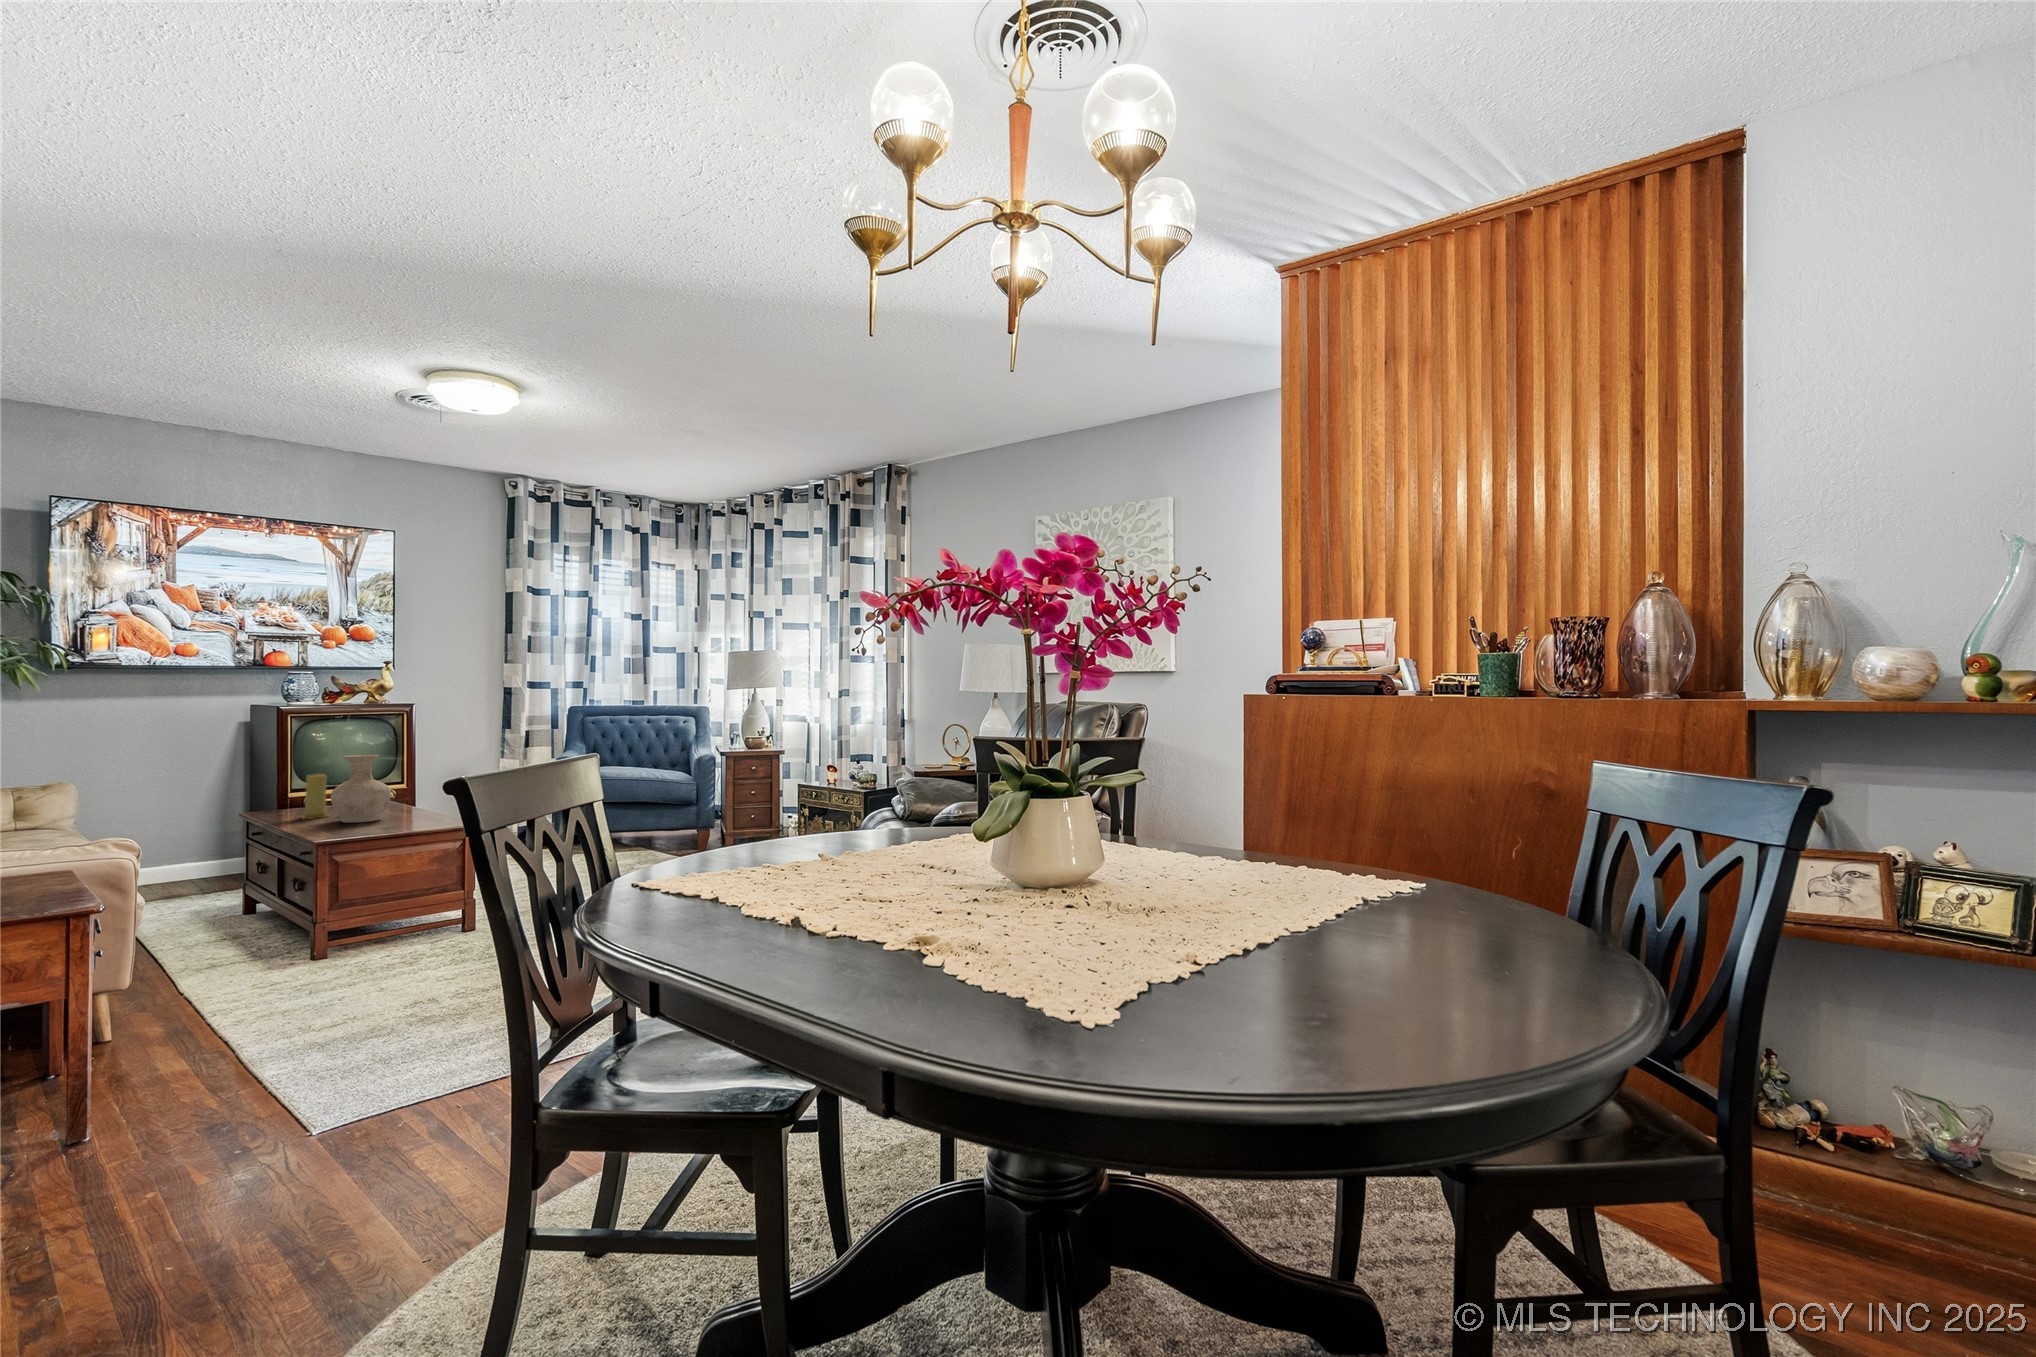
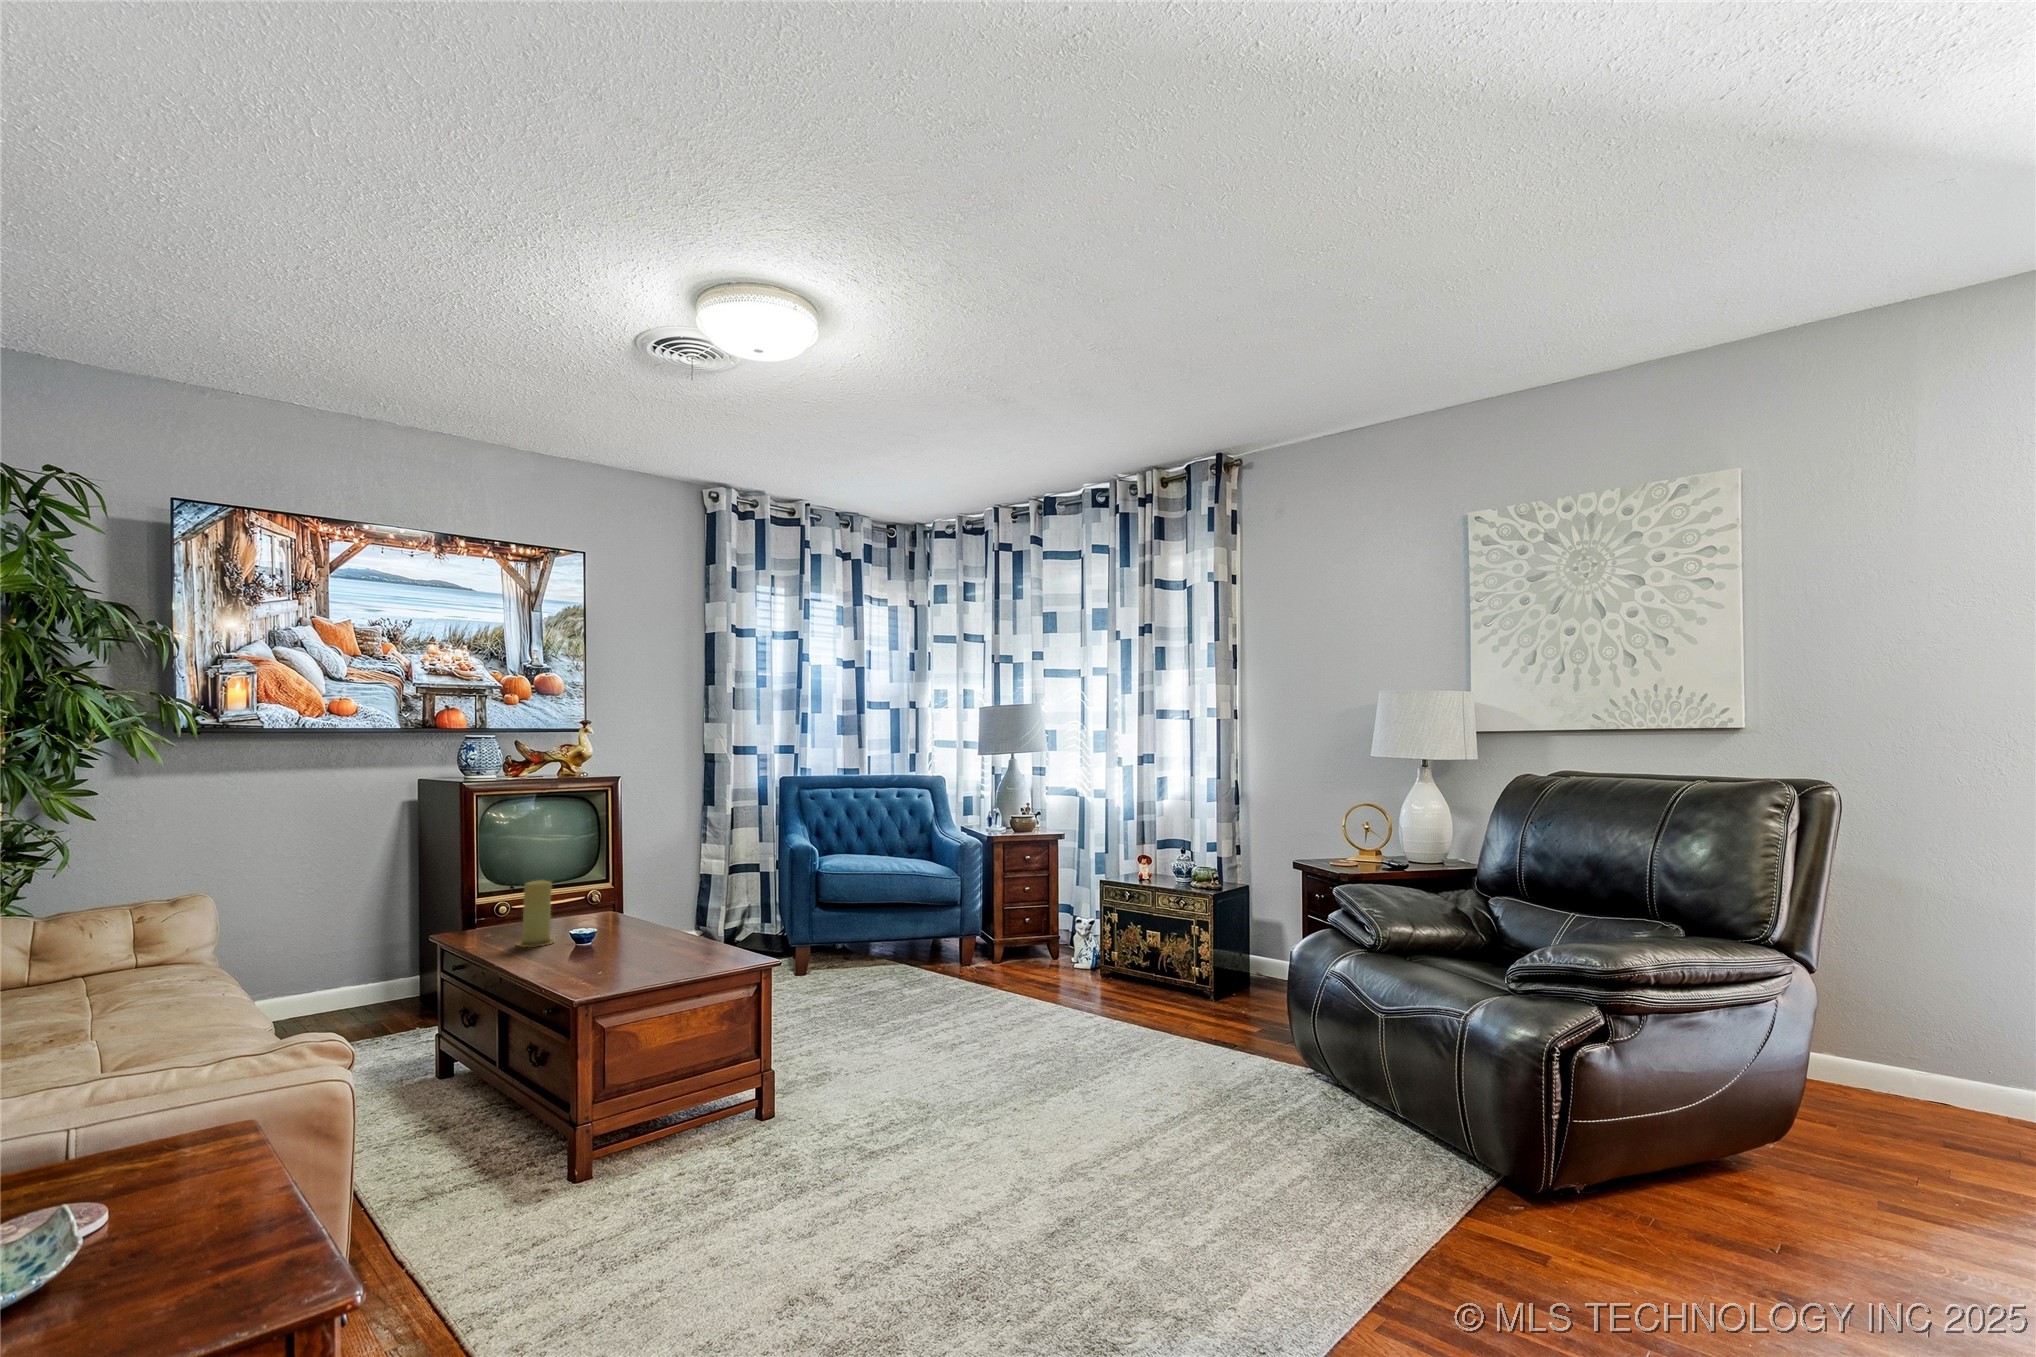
vase: present [331,755,391,823] -> none [566,852,645,955]

